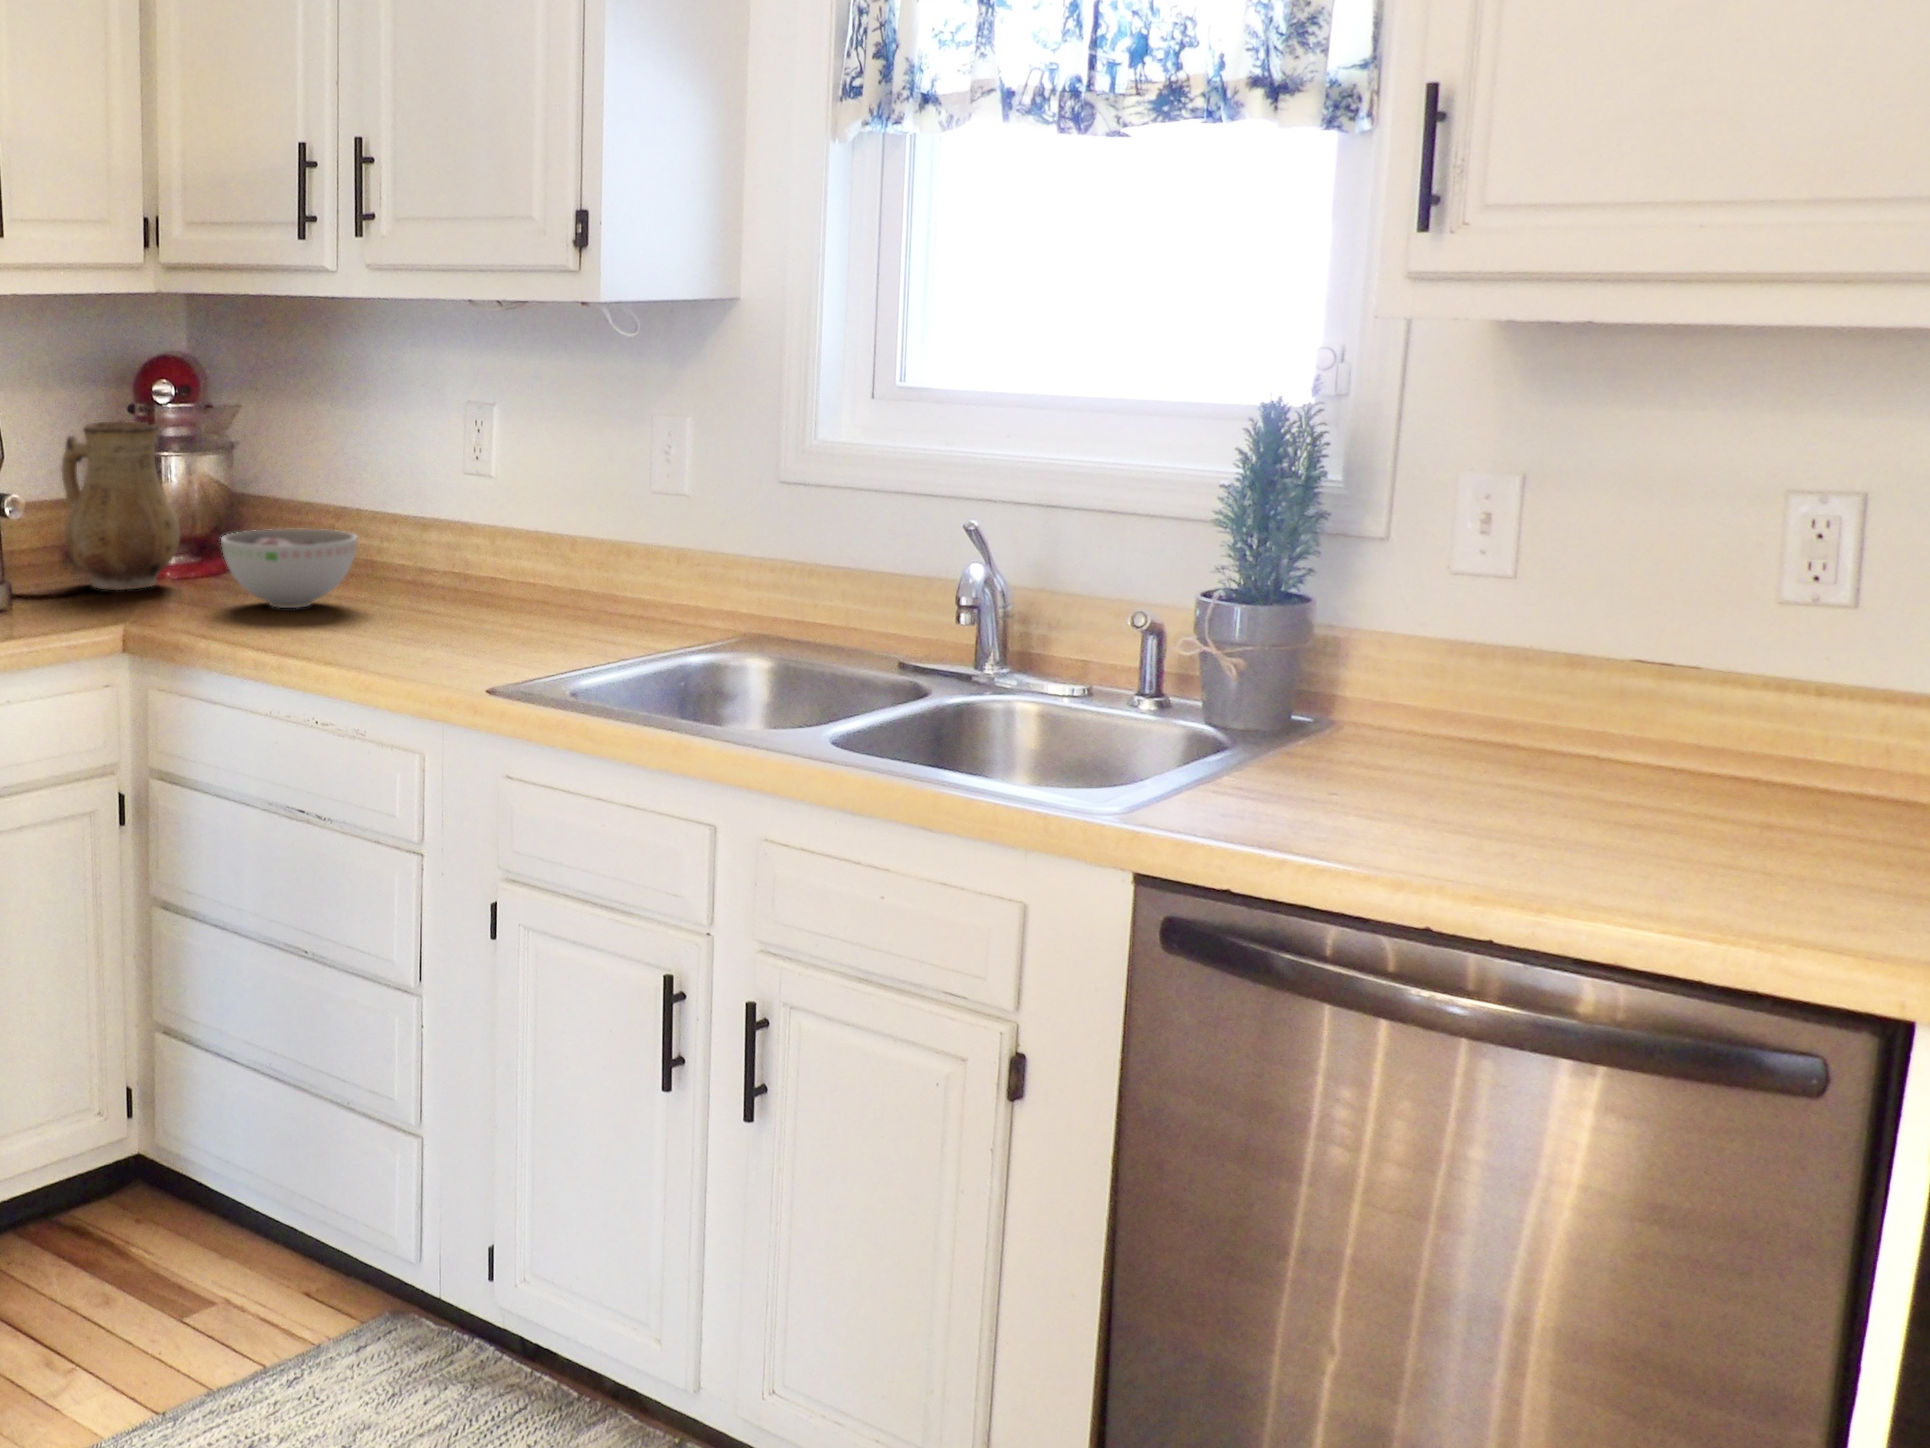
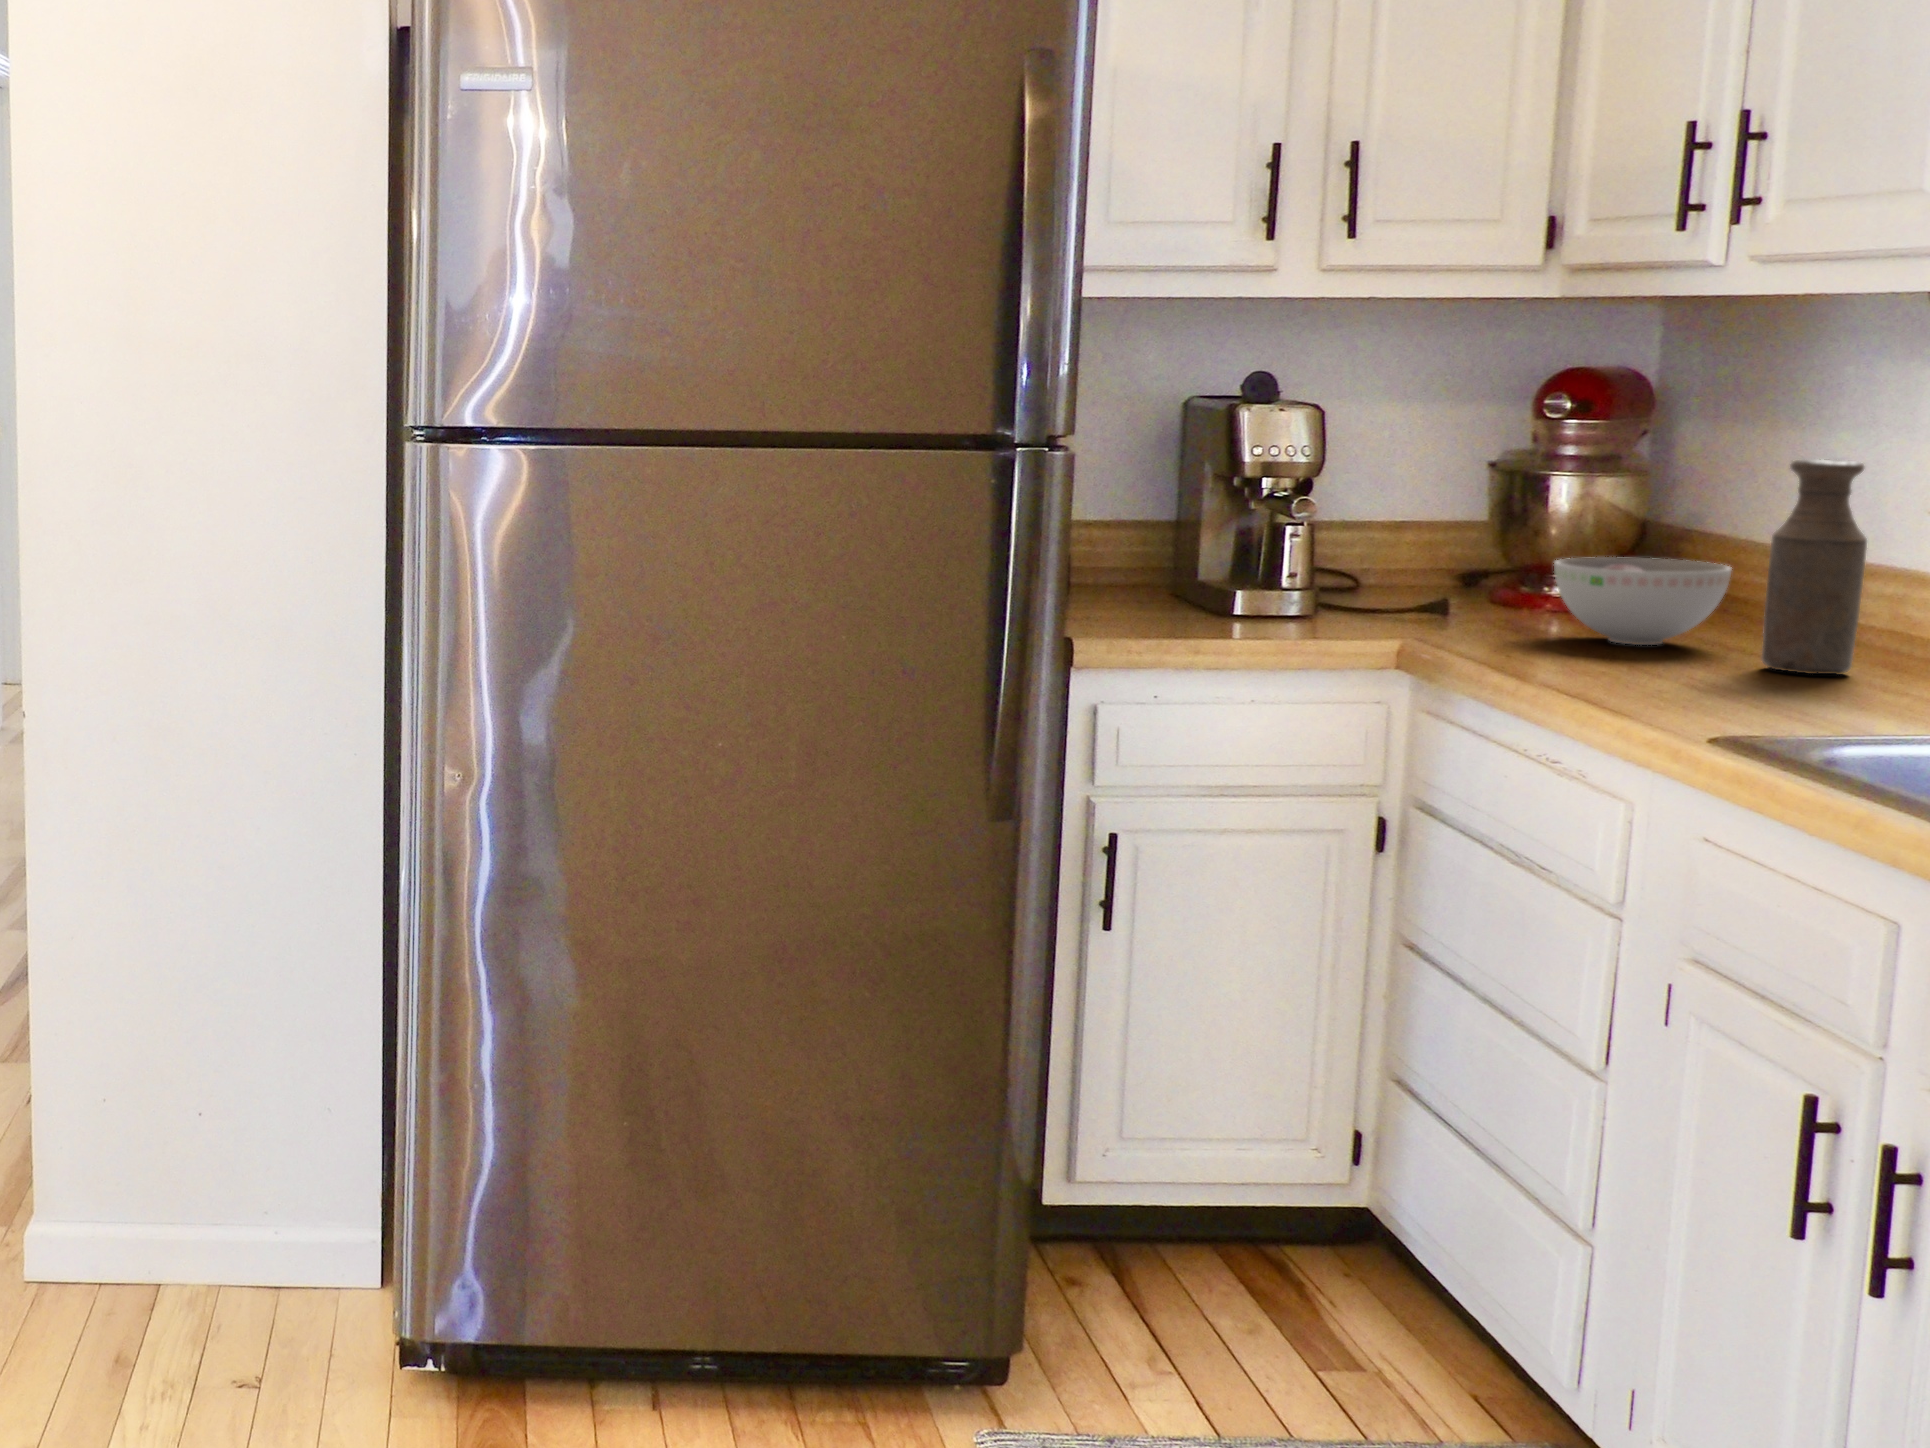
ceramic pitcher: present [62,421,180,590] -> none [1413,434,1550,614]
bottle: none [409,442,477,621] -> present [1762,459,1867,675]

